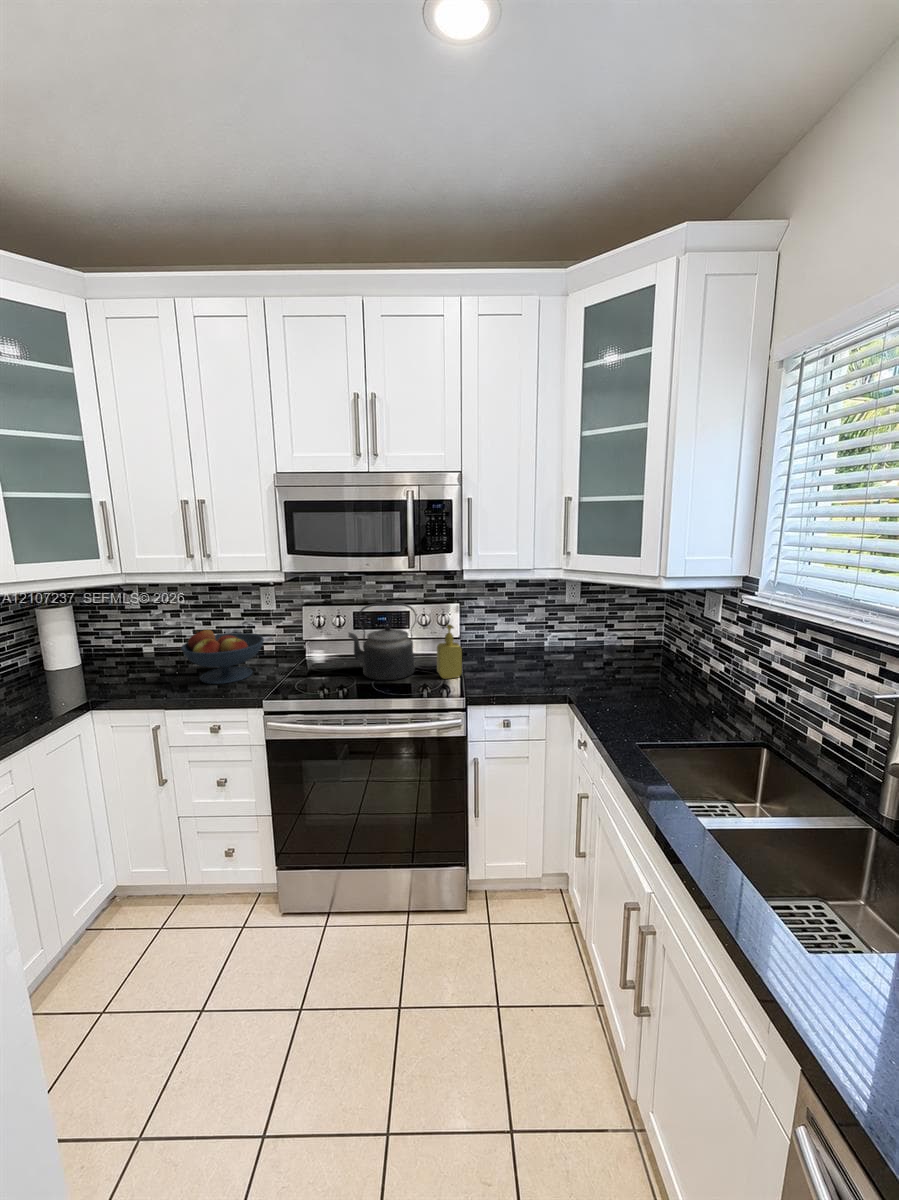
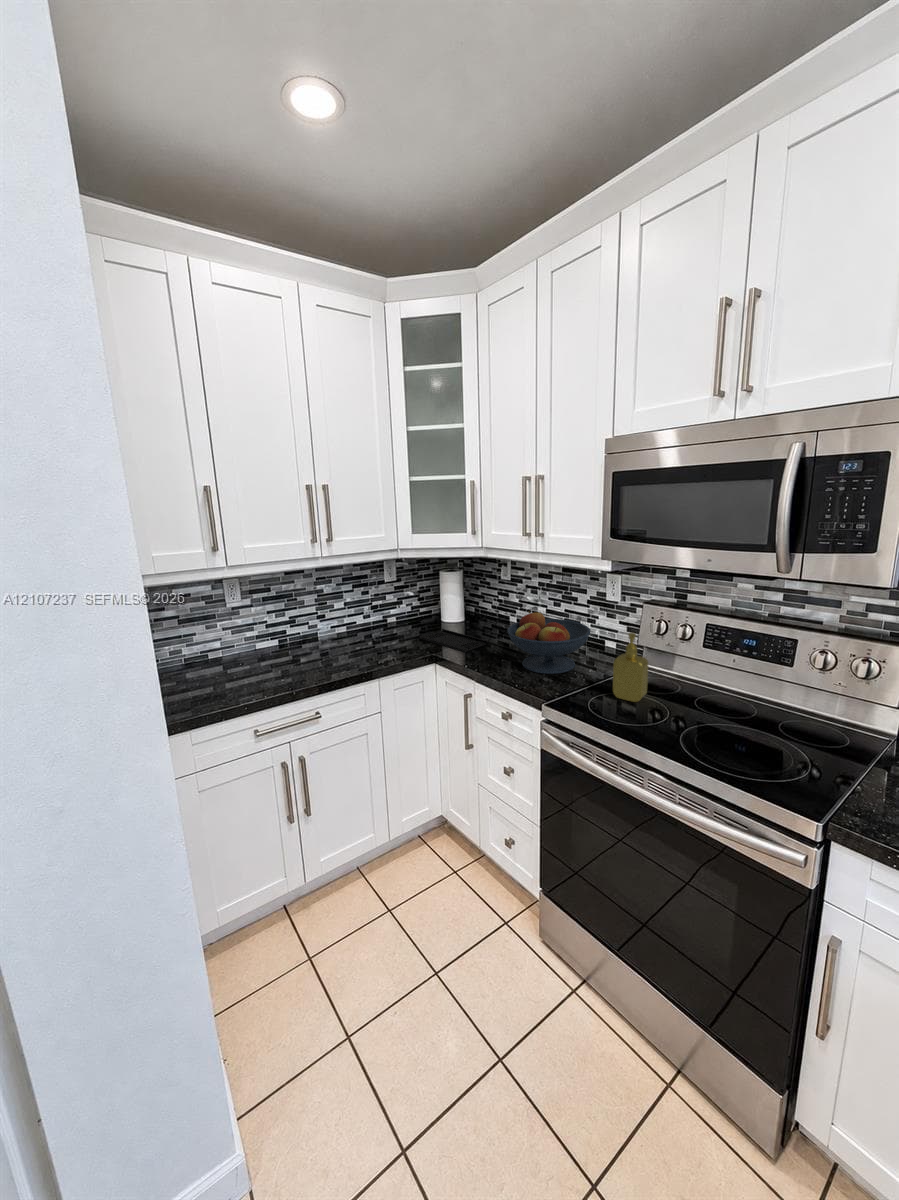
kettle: present [348,603,416,680] -> none [678,619,796,742]
soap dispenser: present [437,624,462,679] -> present [613,633,648,702]
tray: none [33,673,141,693] -> present [419,629,489,652]

